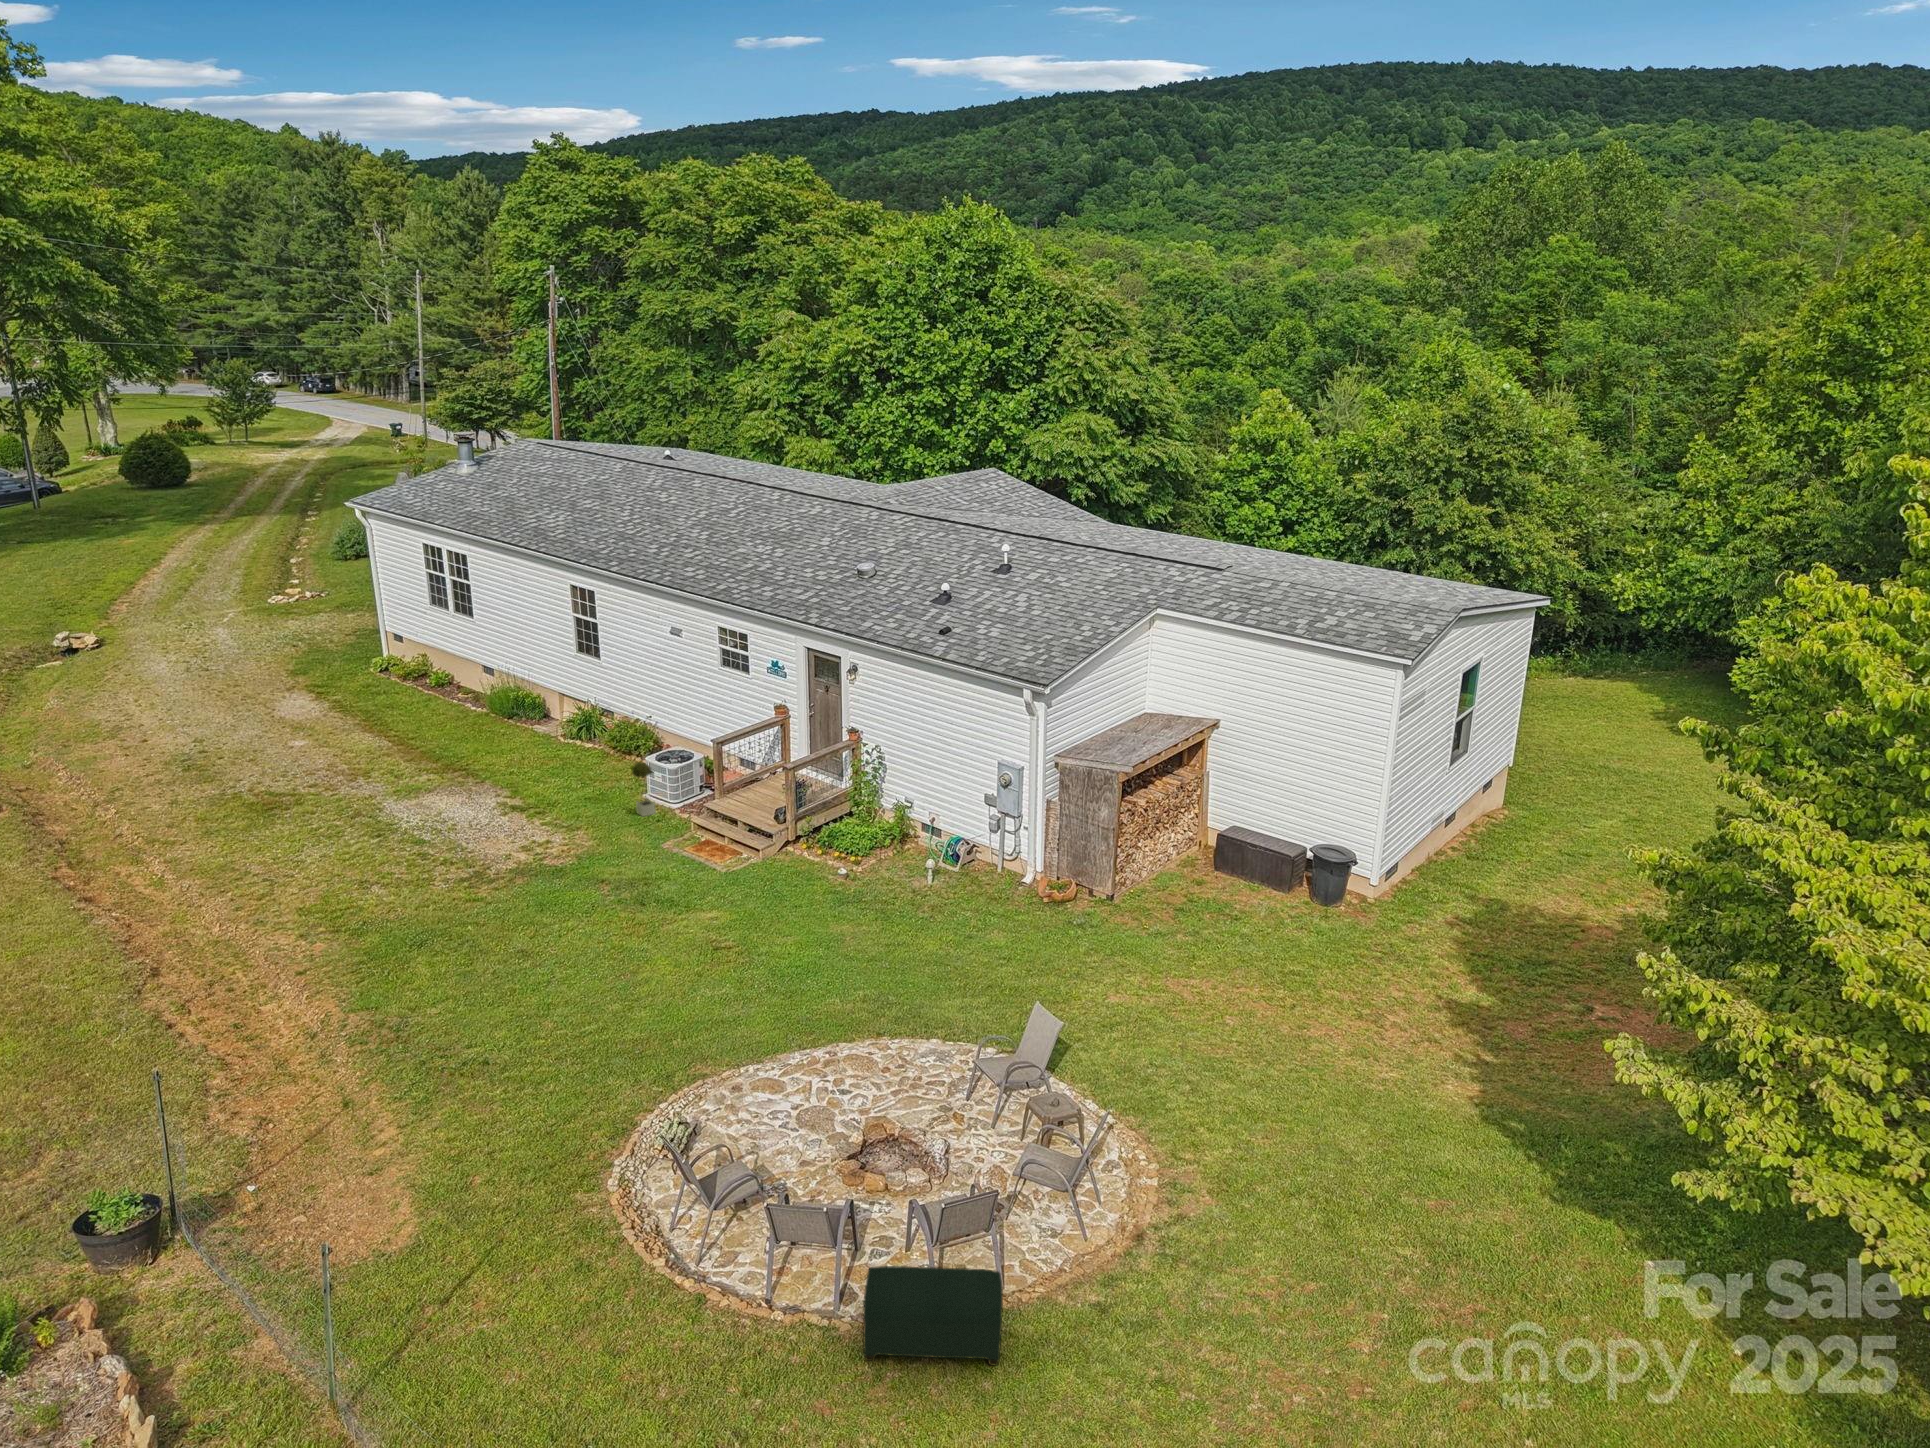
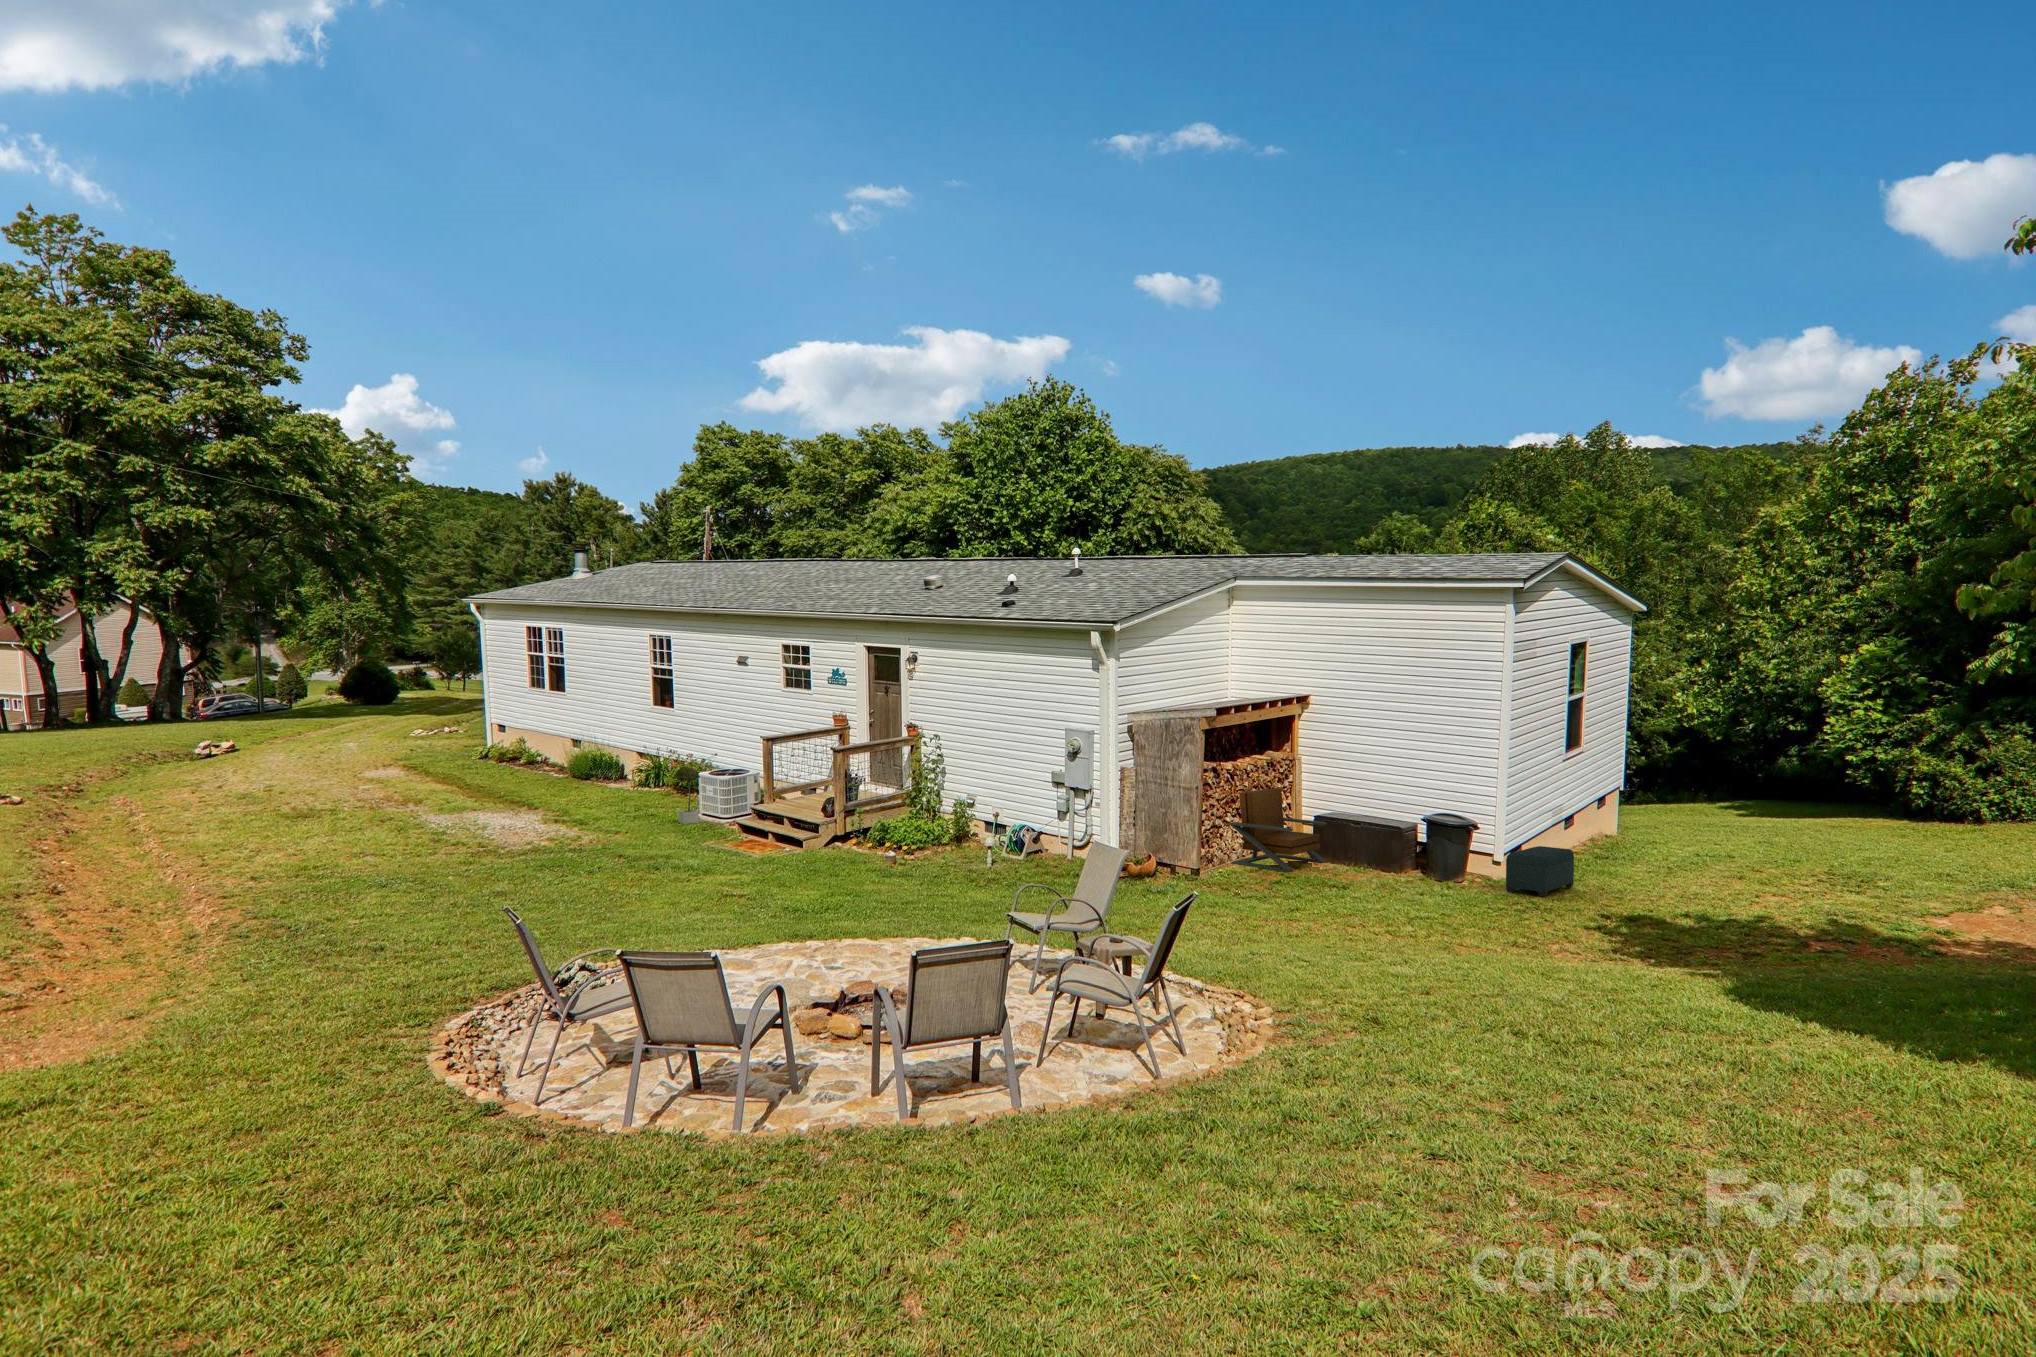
lounge chair: none [1142,814,1226,901] -> present [1229,789,1326,872]
bench: present [863,1266,1003,1366] -> present [1506,846,1574,898]

